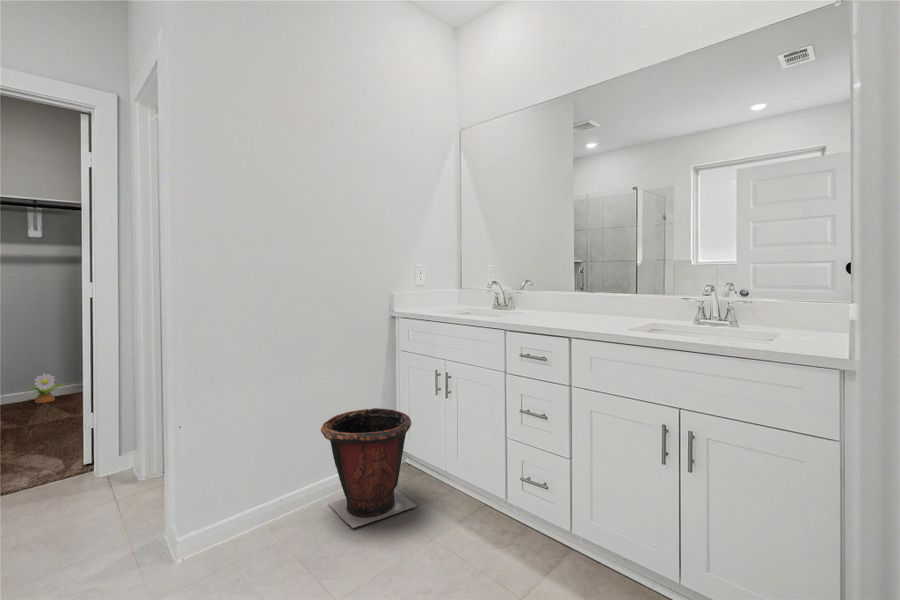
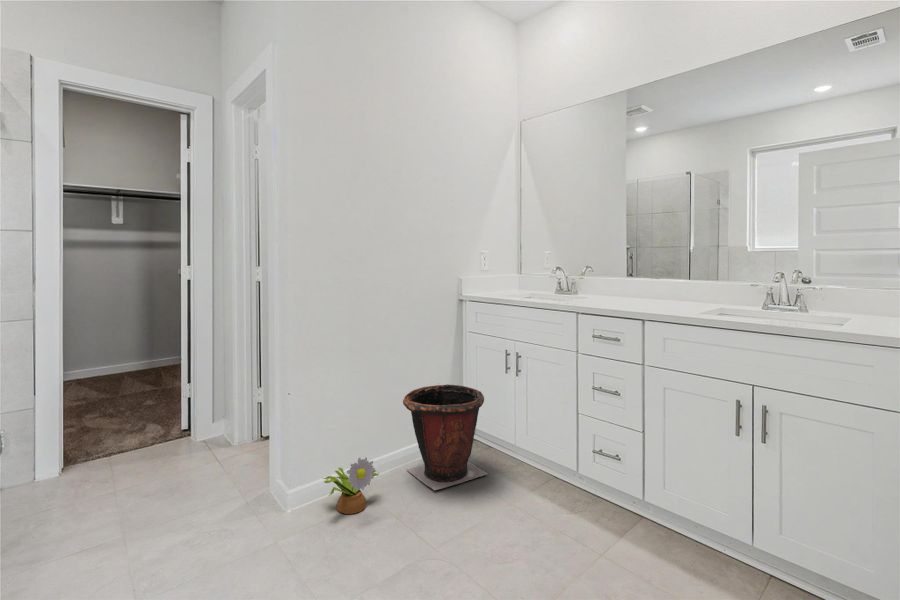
decorative plant: present [30,374,64,403] -> present [324,458,379,514]

